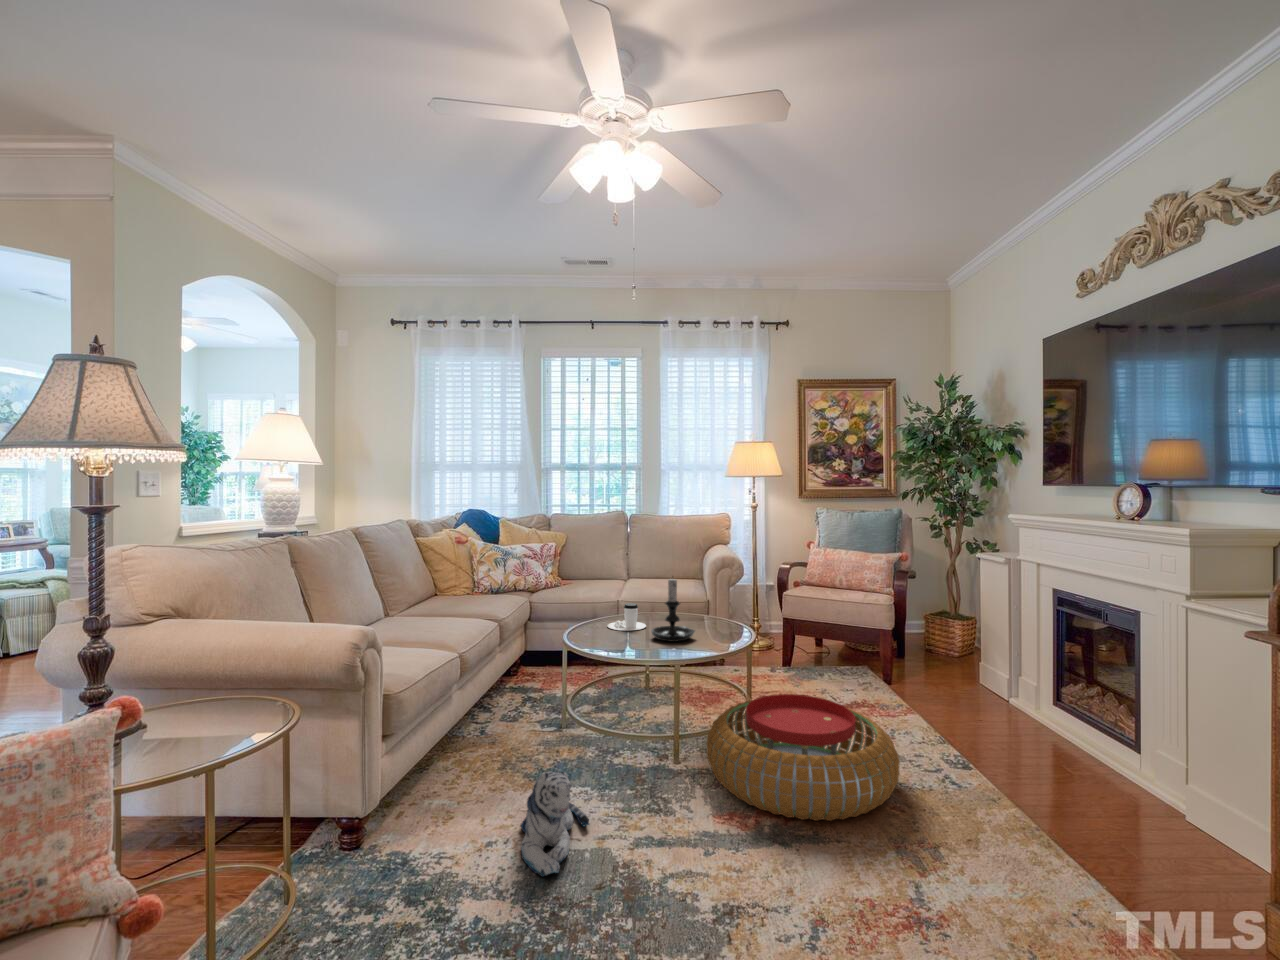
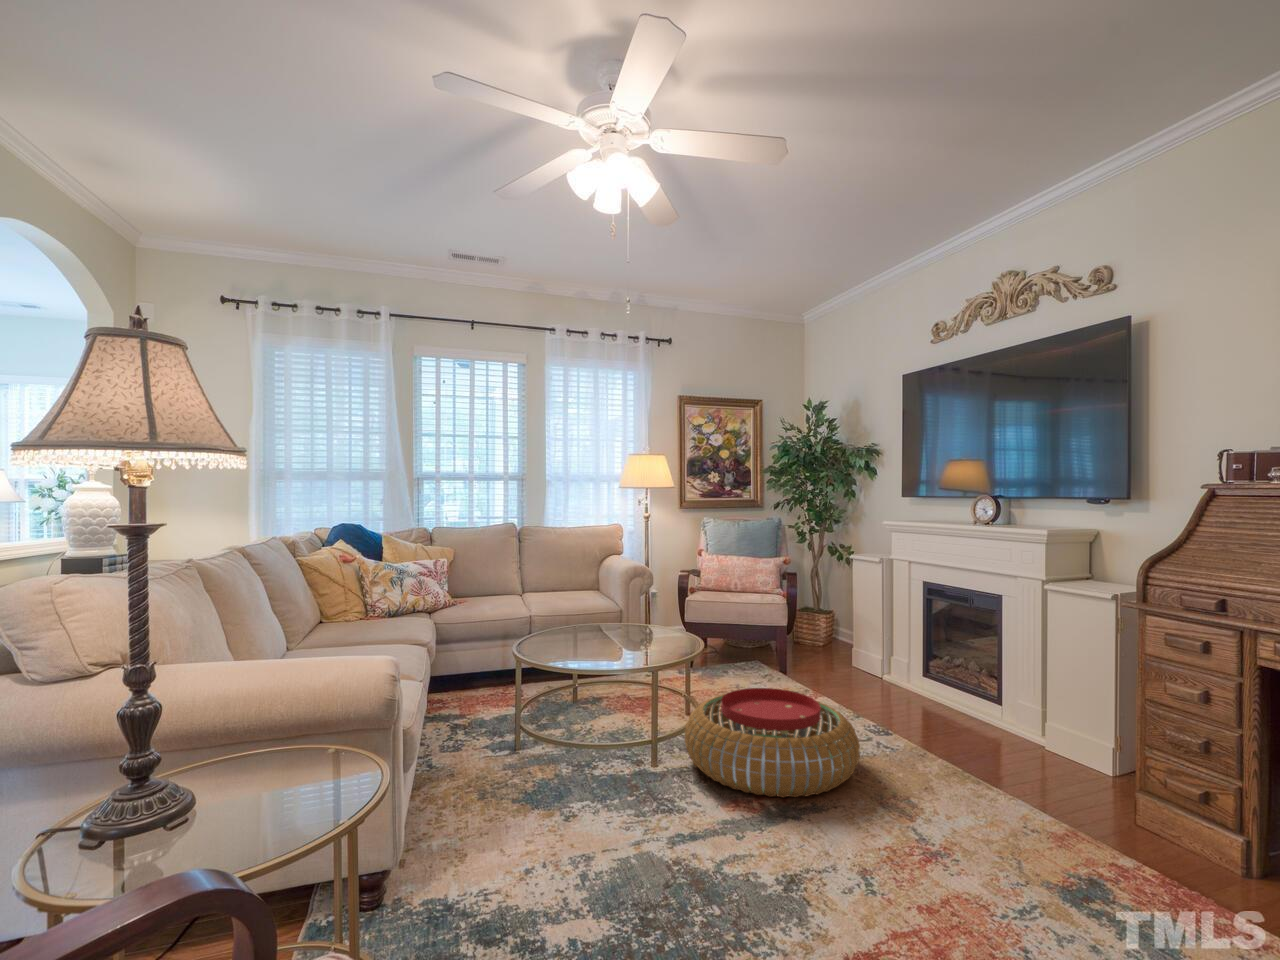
candle holder: present [651,579,695,642] -> none [600,583,643,649]
coffee cup: present [608,603,646,631] -> none [543,615,583,643]
plush toy: present [520,772,589,877] -> none [549,782,622,889]

